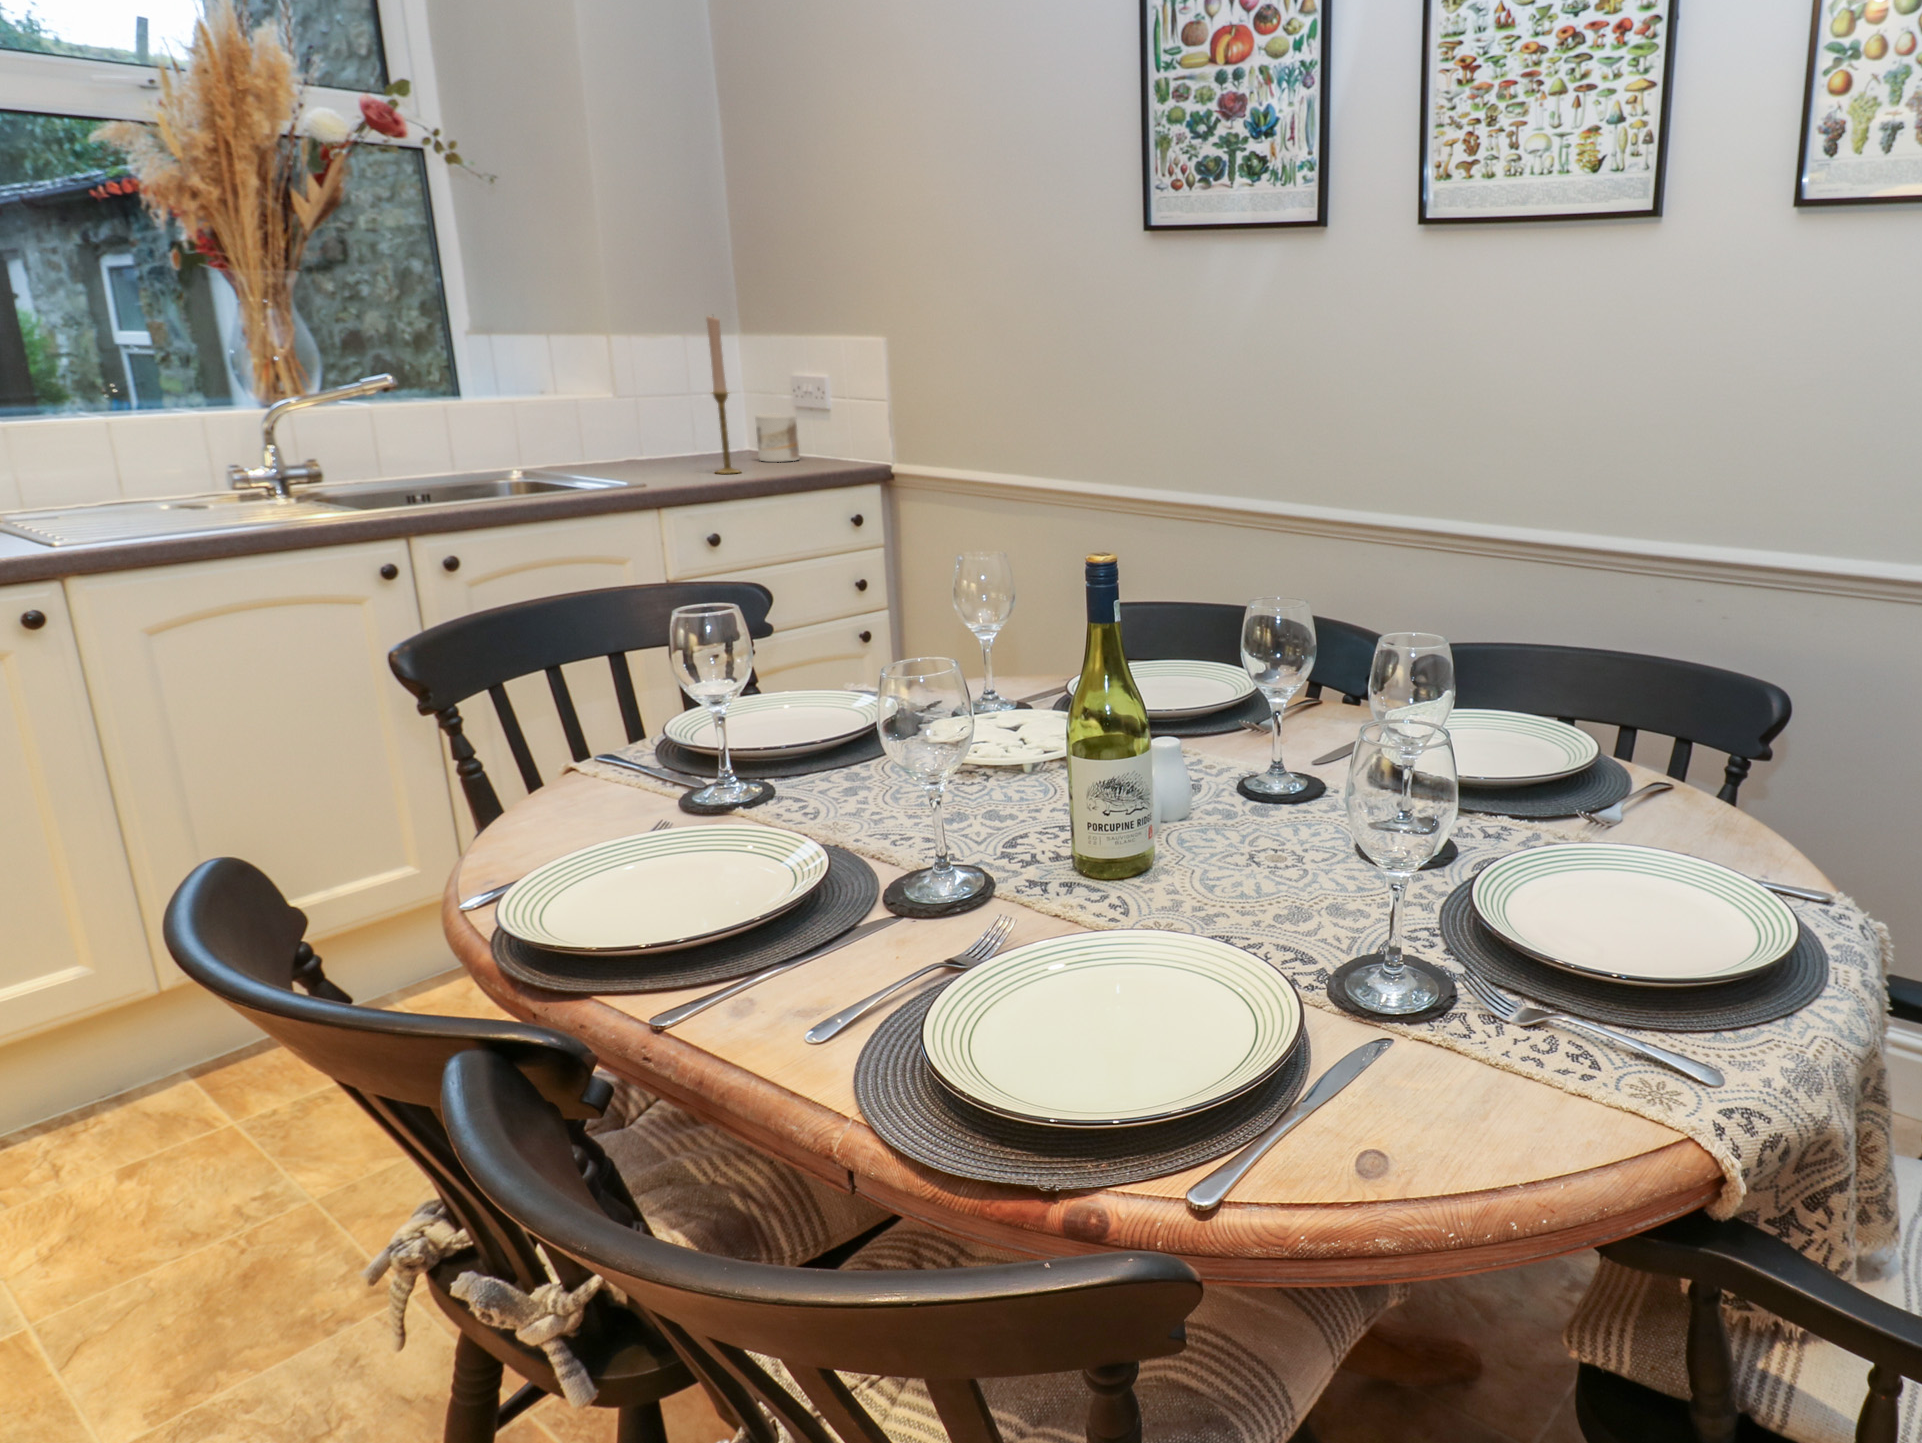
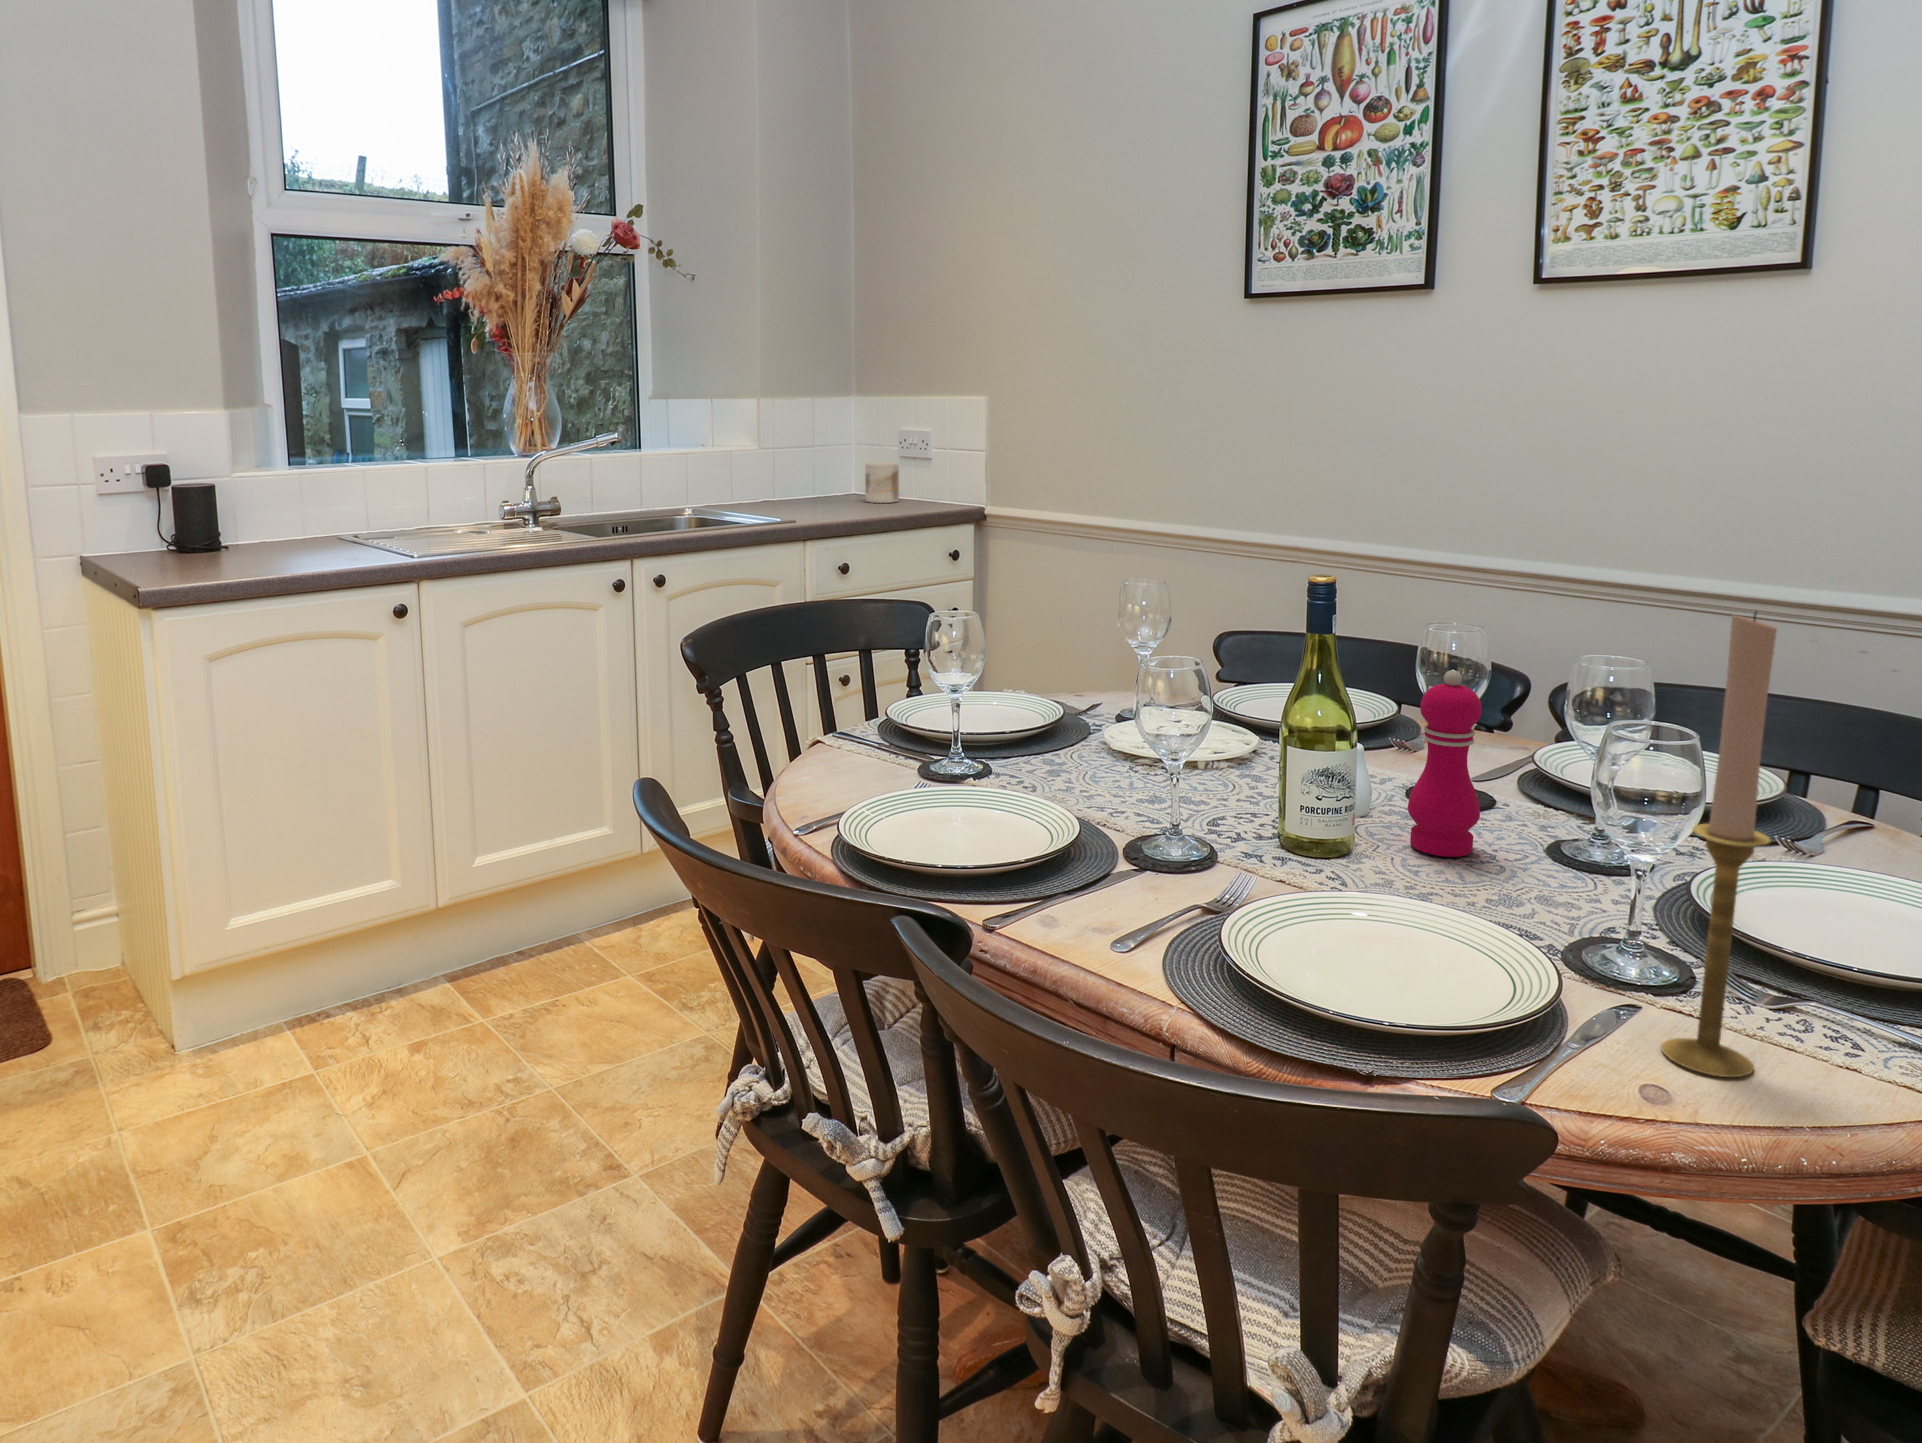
candlestick: present [706,317,739,473] -> present [1661,612,1777,1077]
pepper mill: none [1216,658,1289,865] -> present [1408,670,1482,857]

